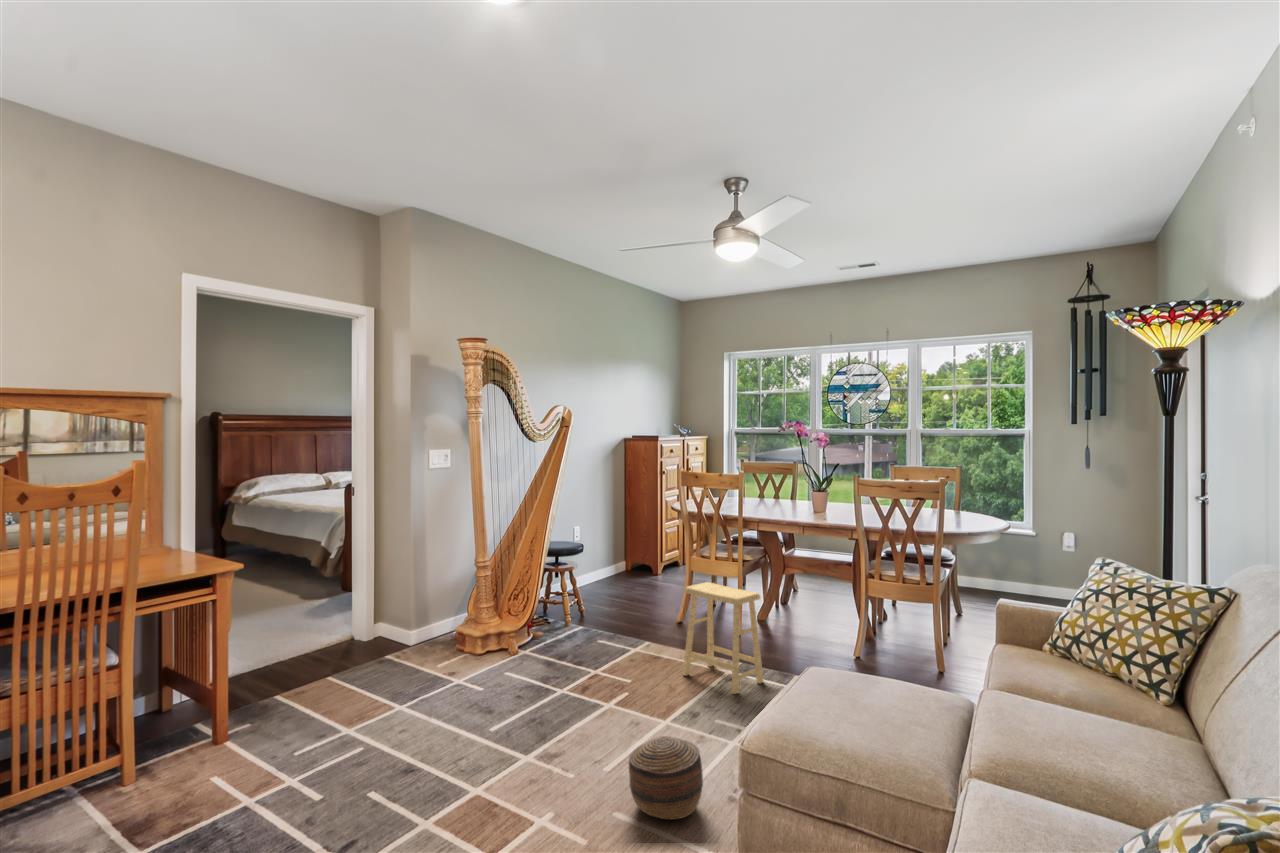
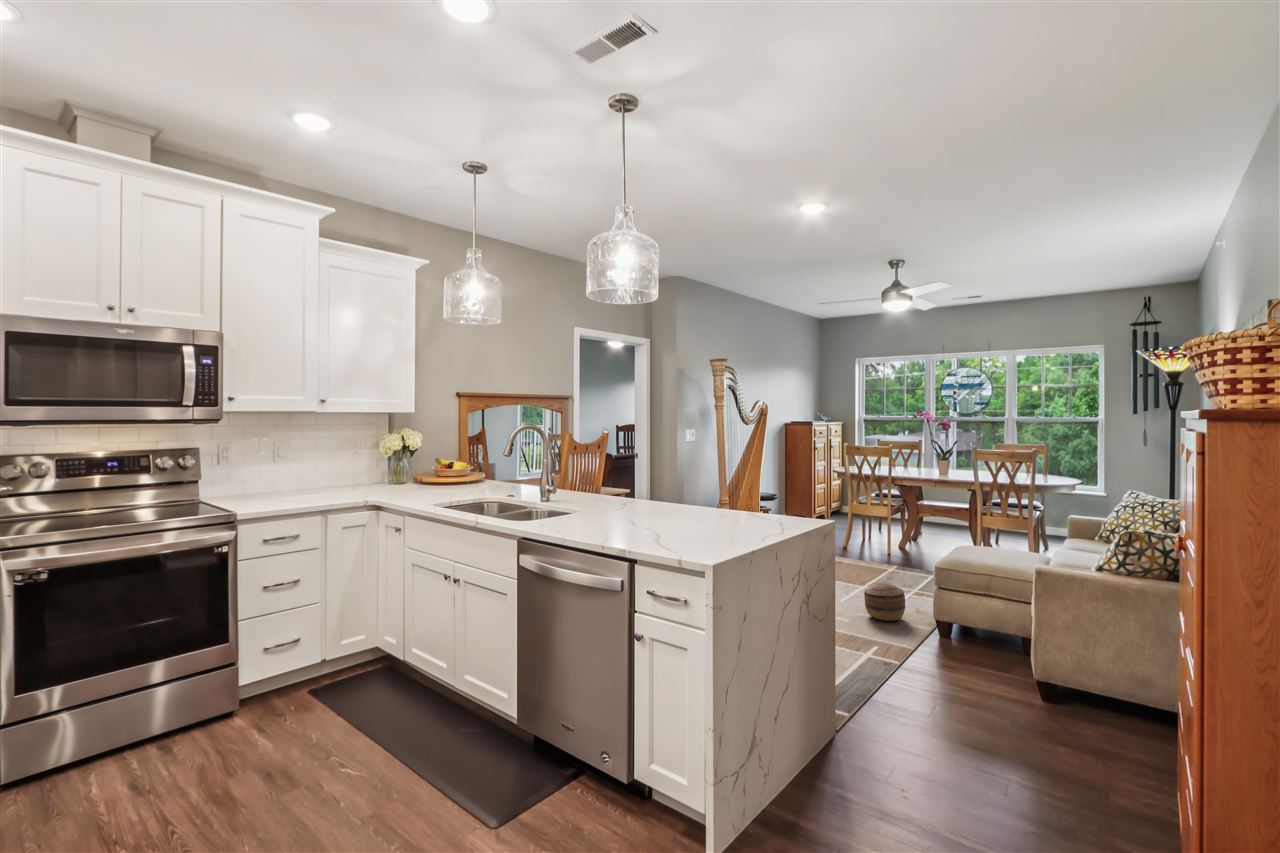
footstool: present [683,582,764,694] -> none [862,516,916,580]

